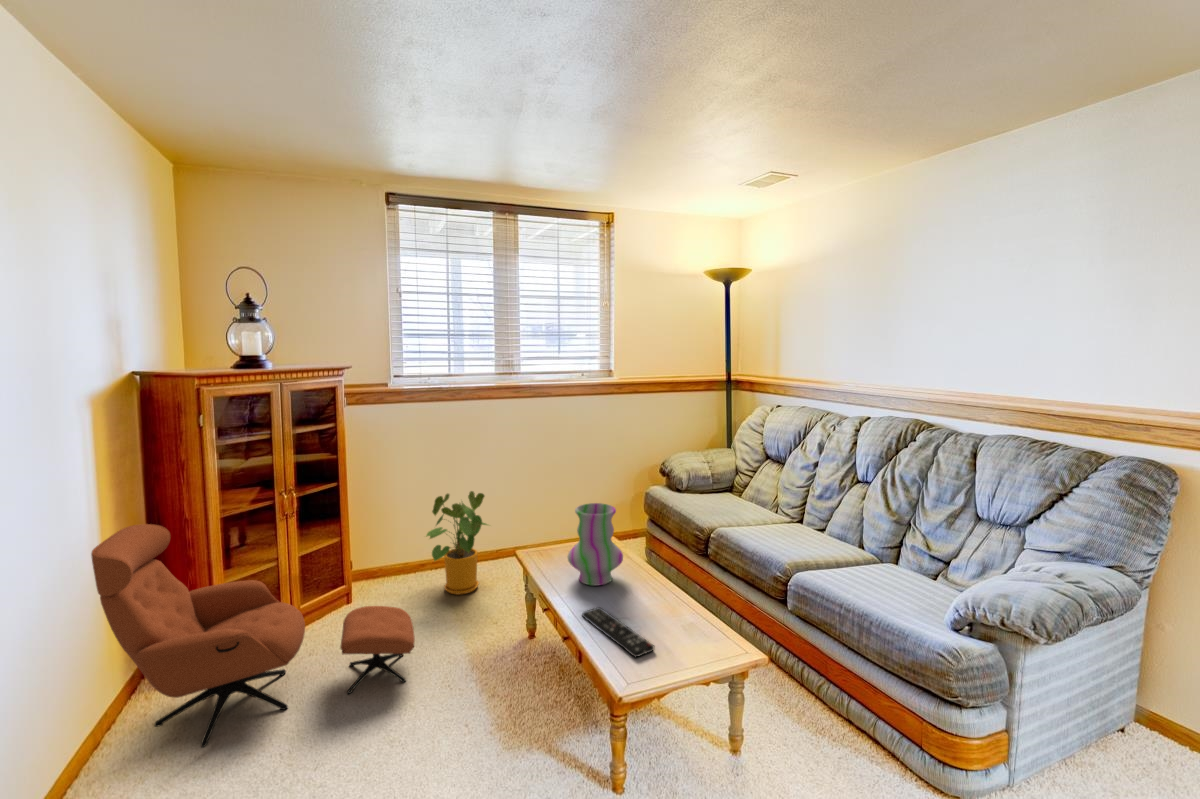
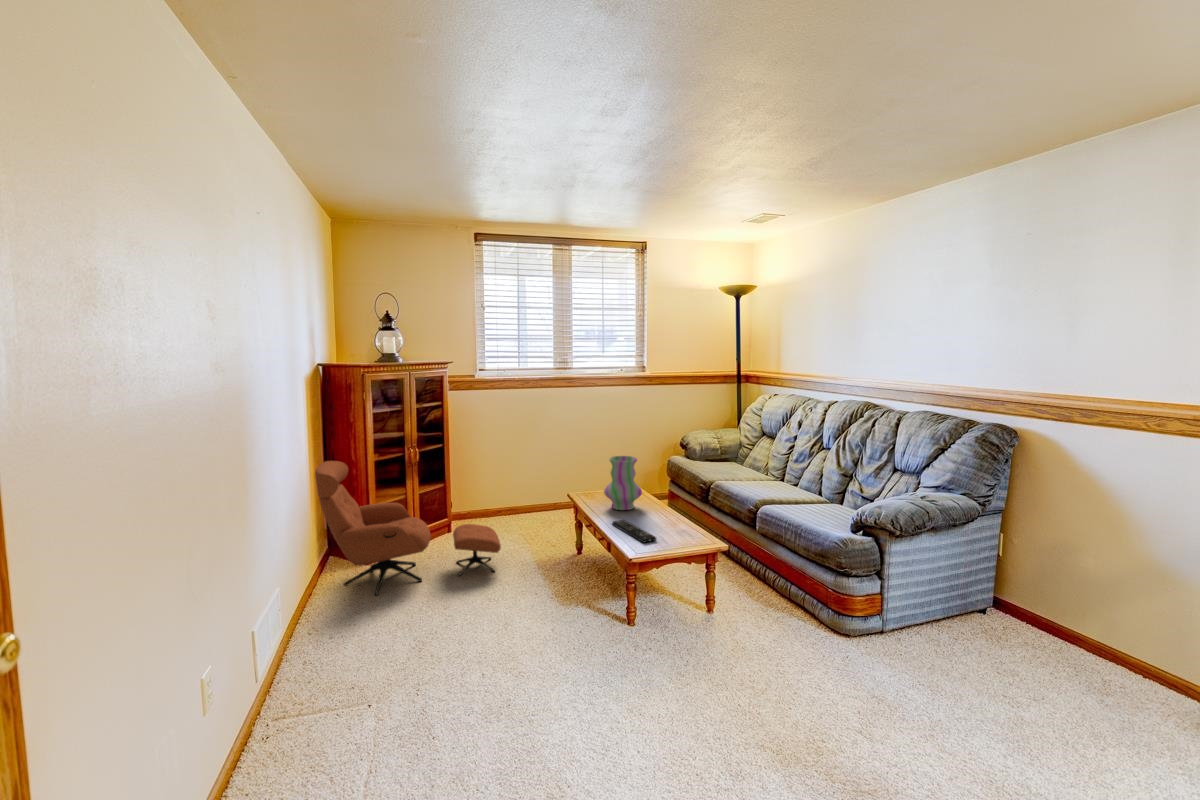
house plant: present [426,491,487,595] -> none [503,455,551,529]

